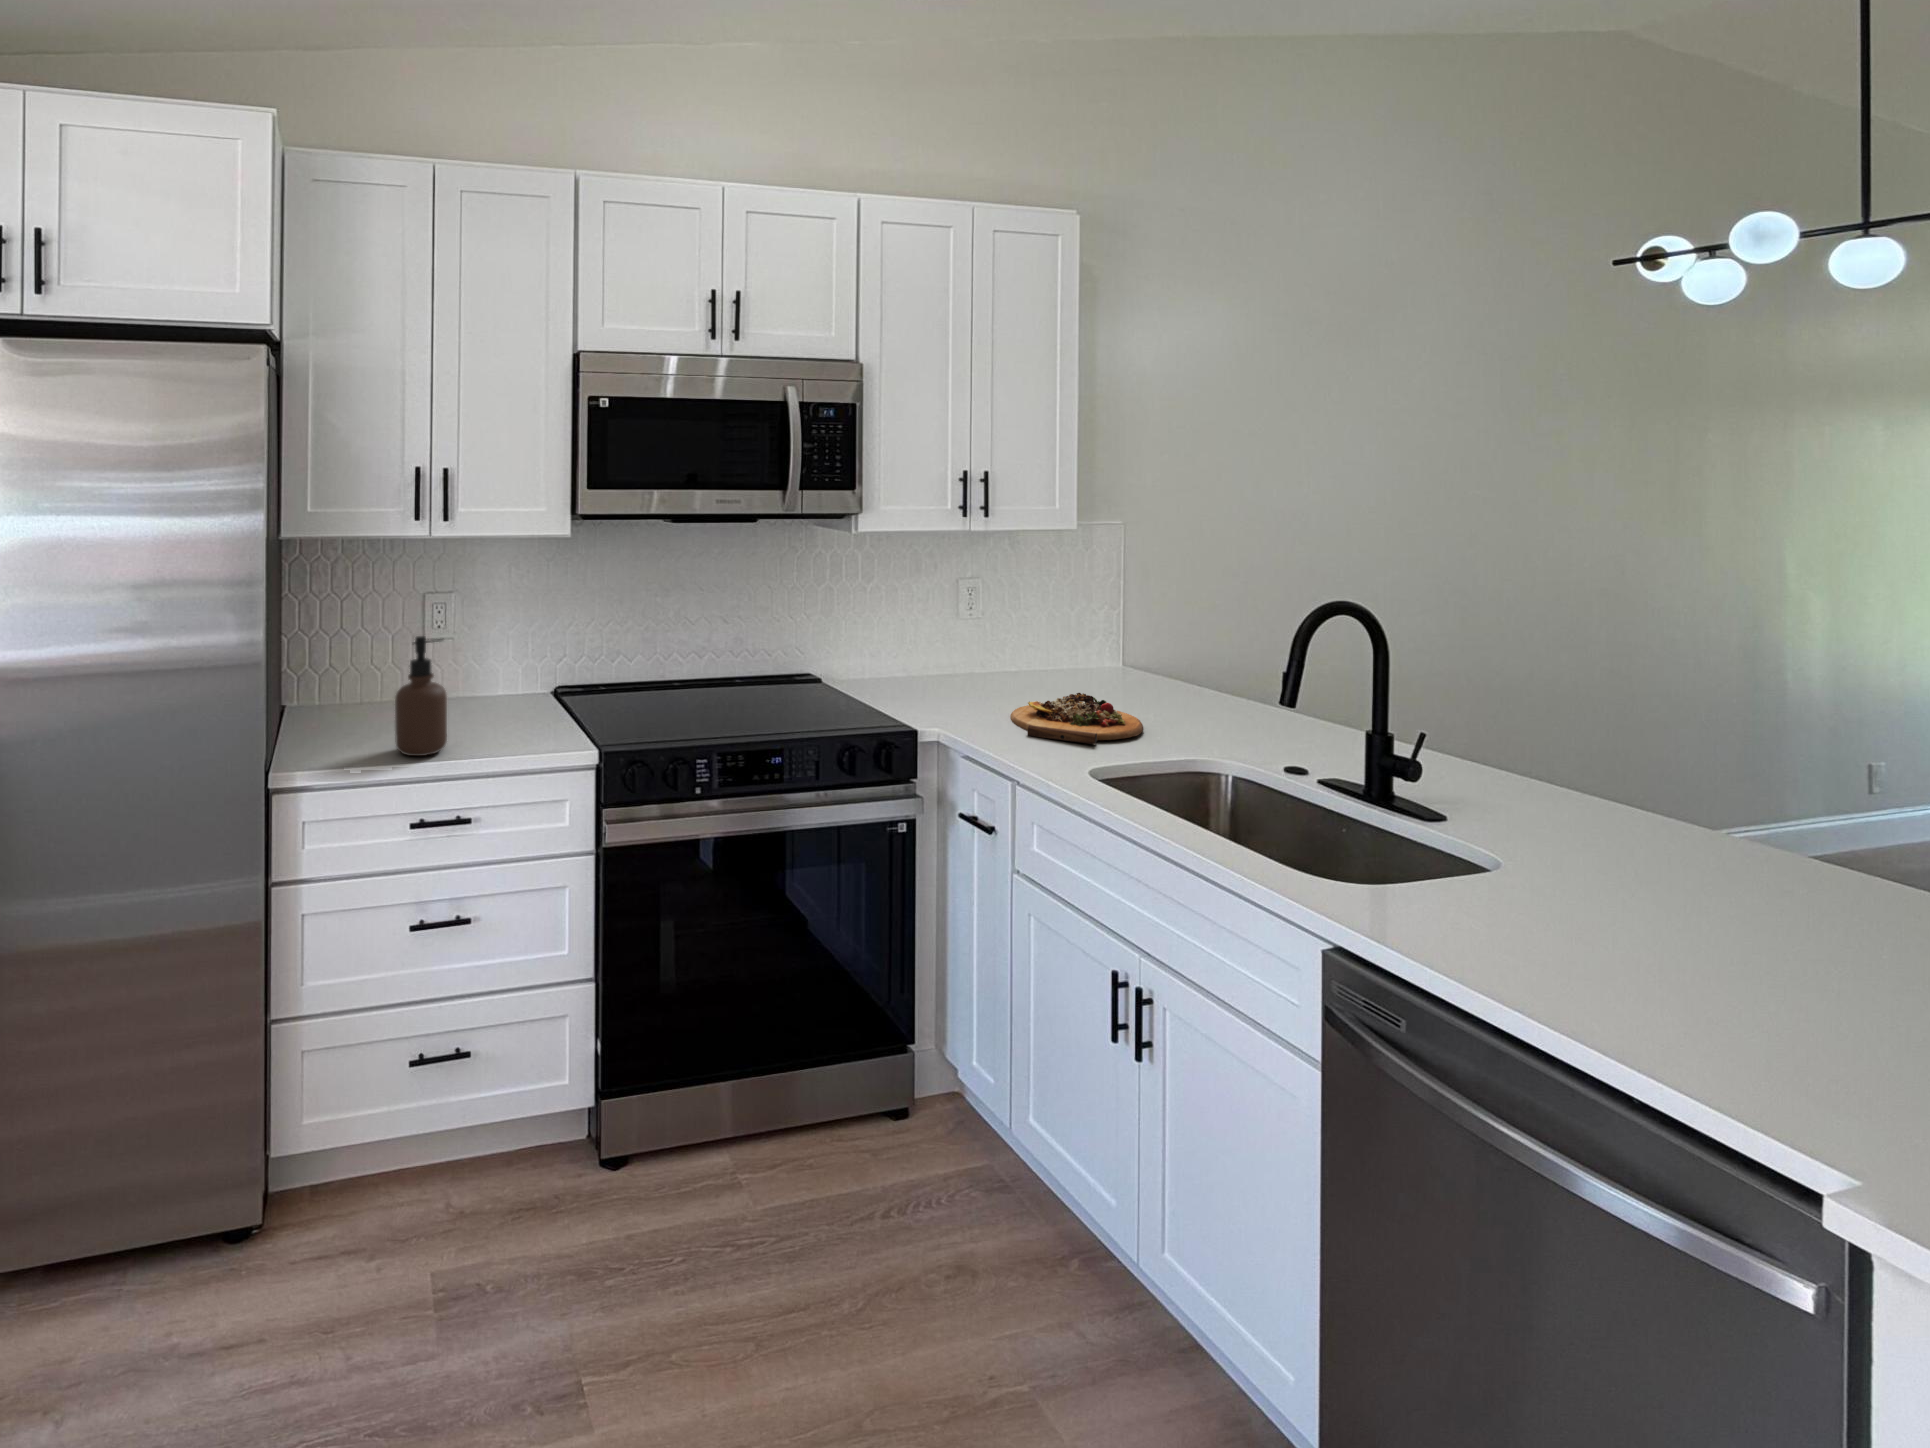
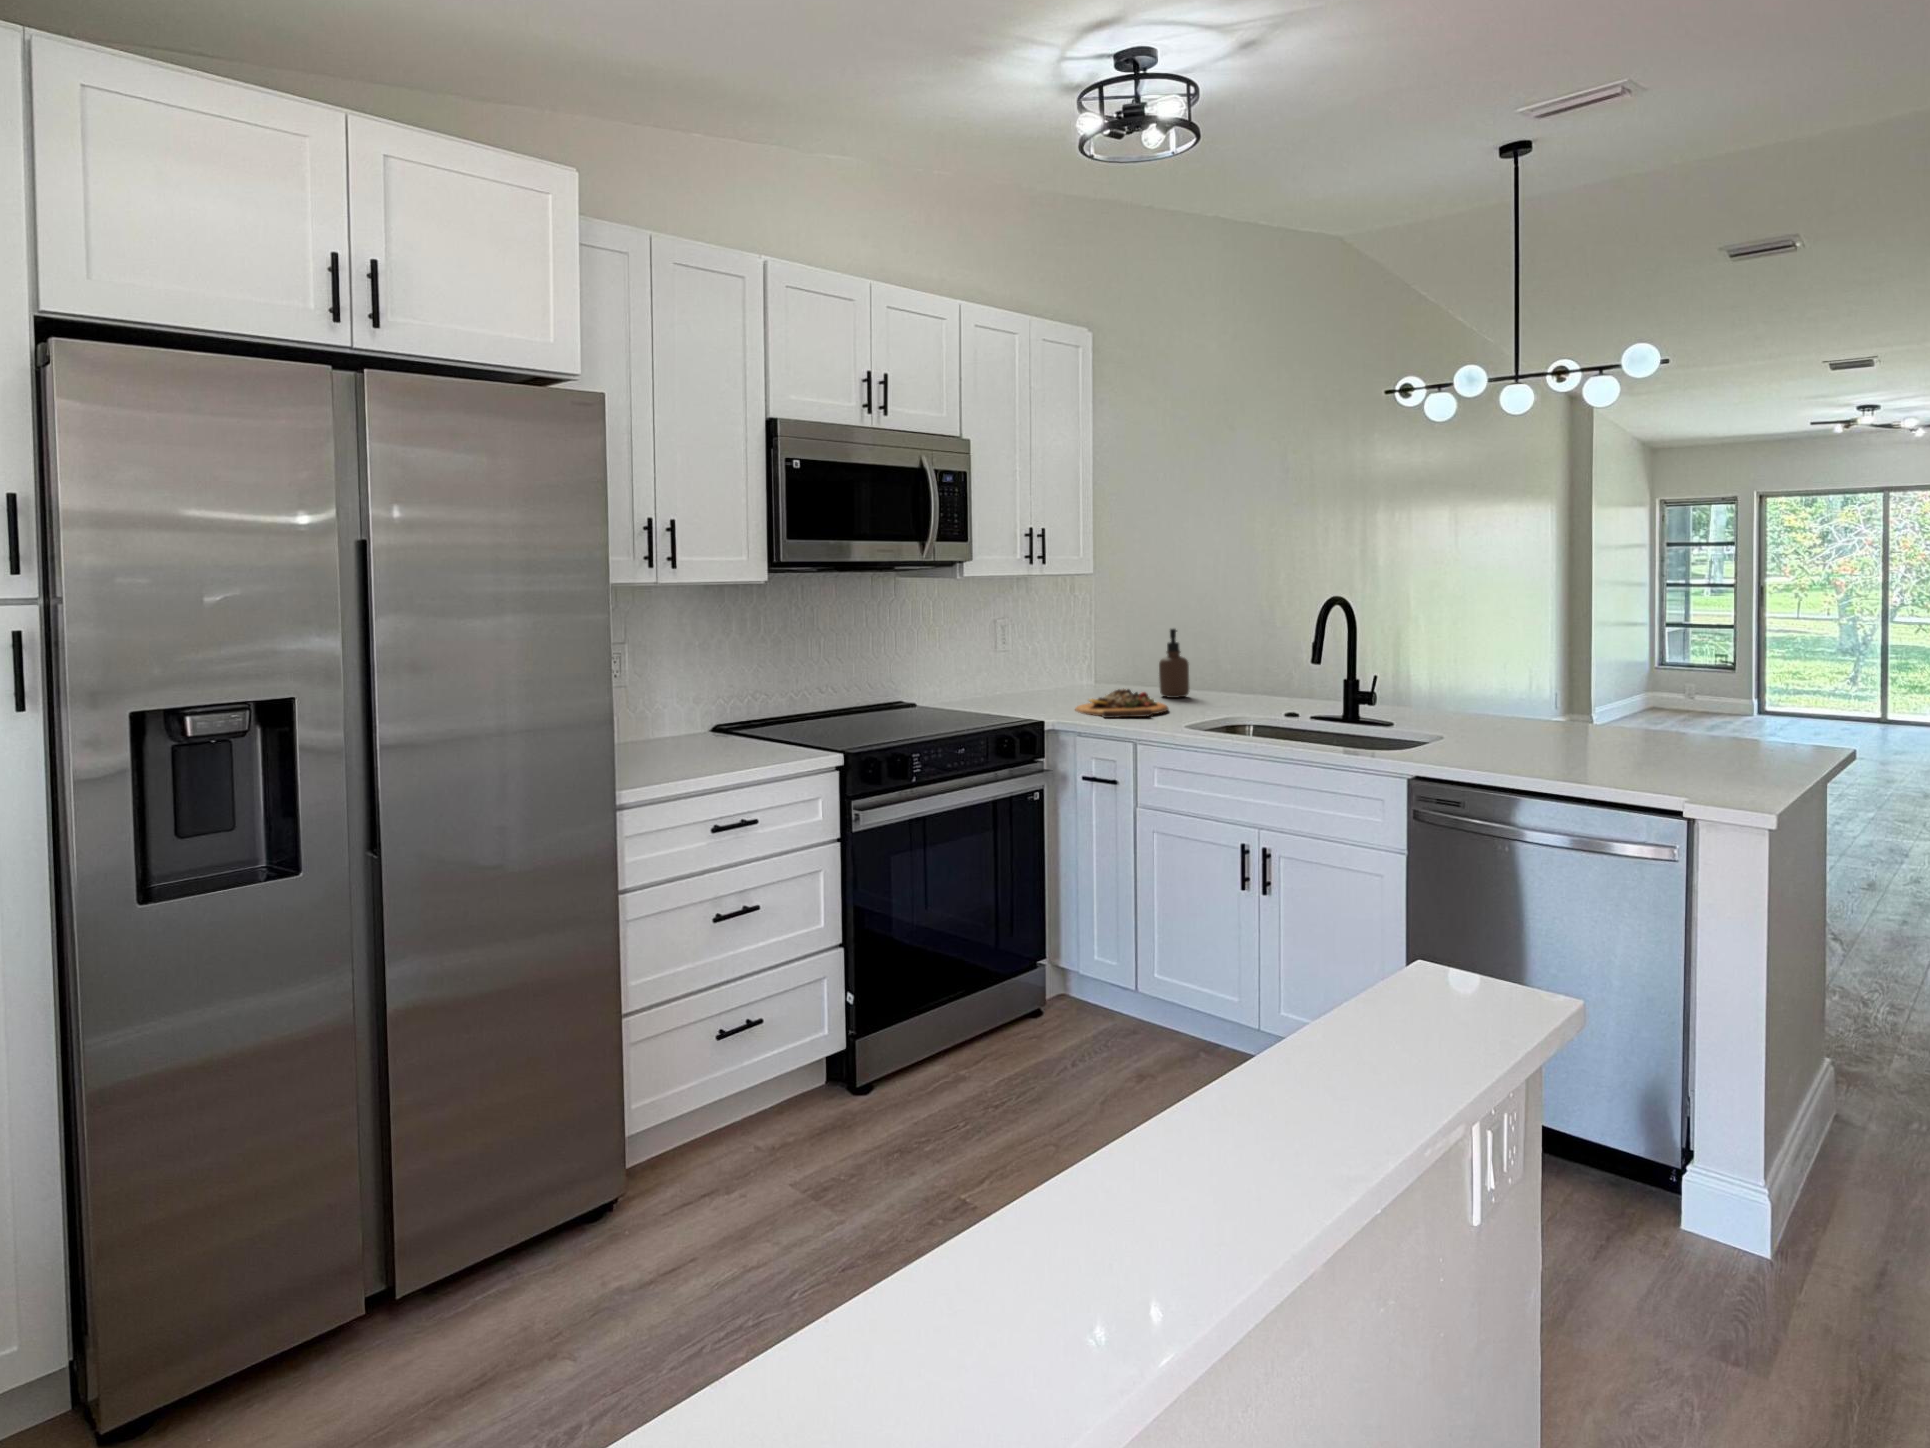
soap dispenser: present [395,636,447,756] -> present [1159,629,1189,698]

